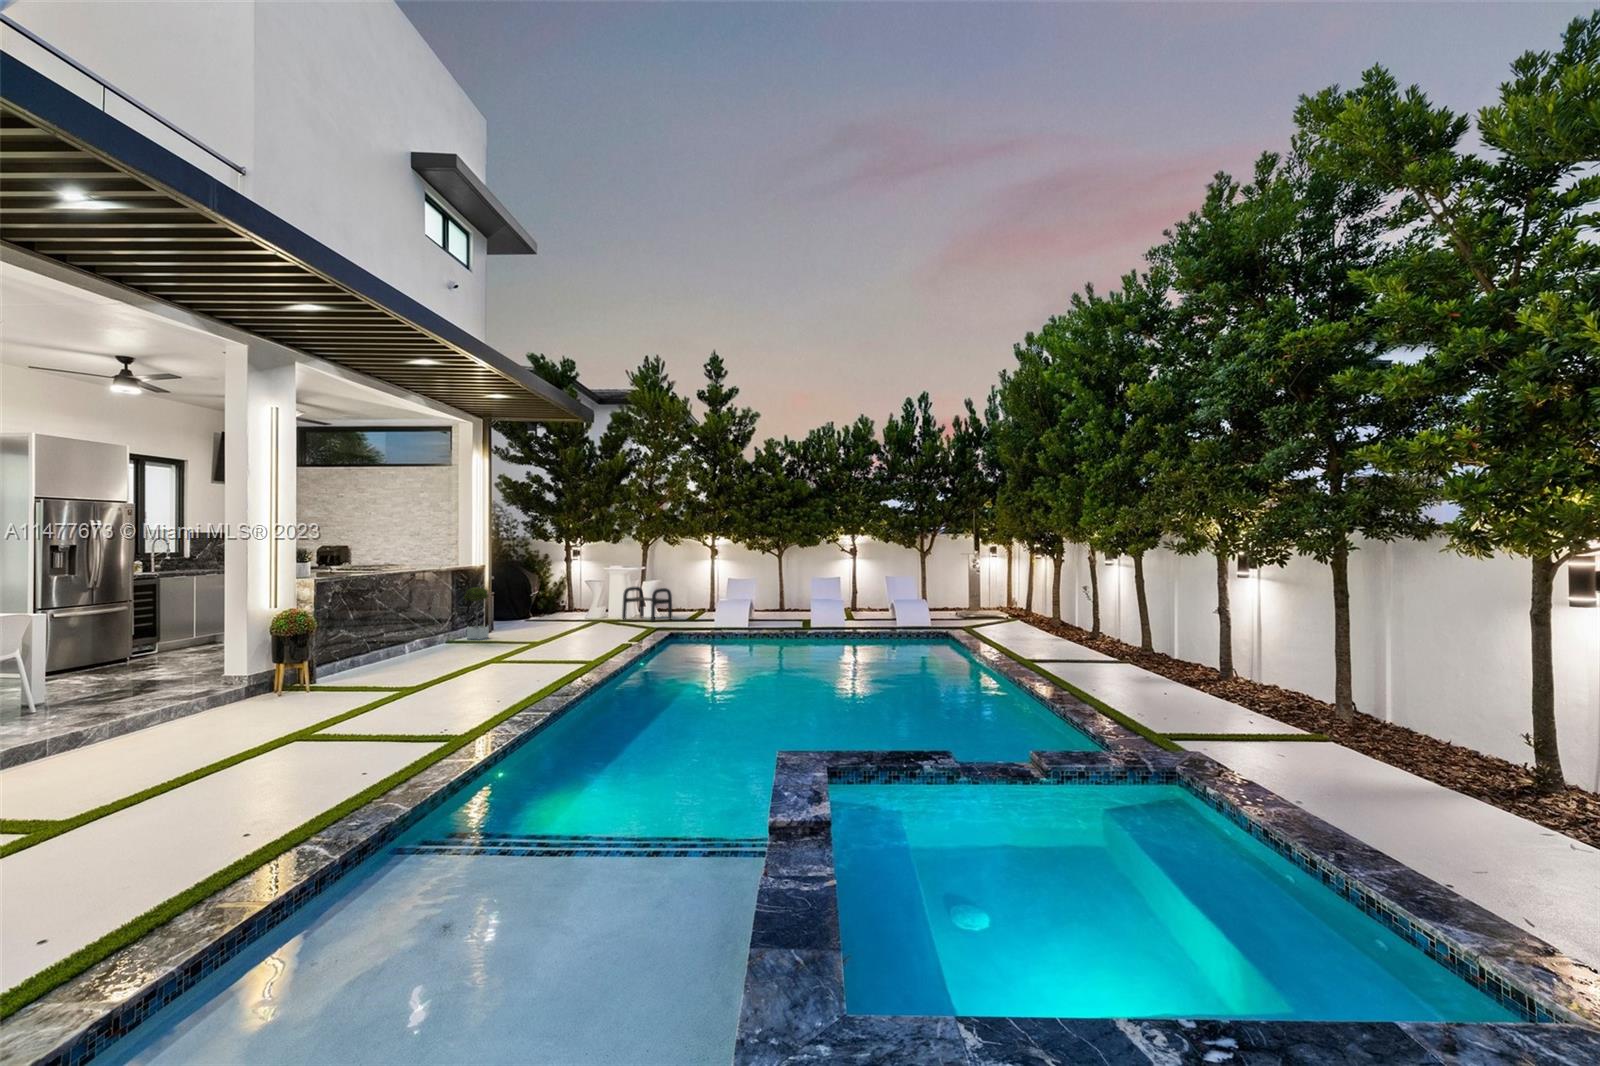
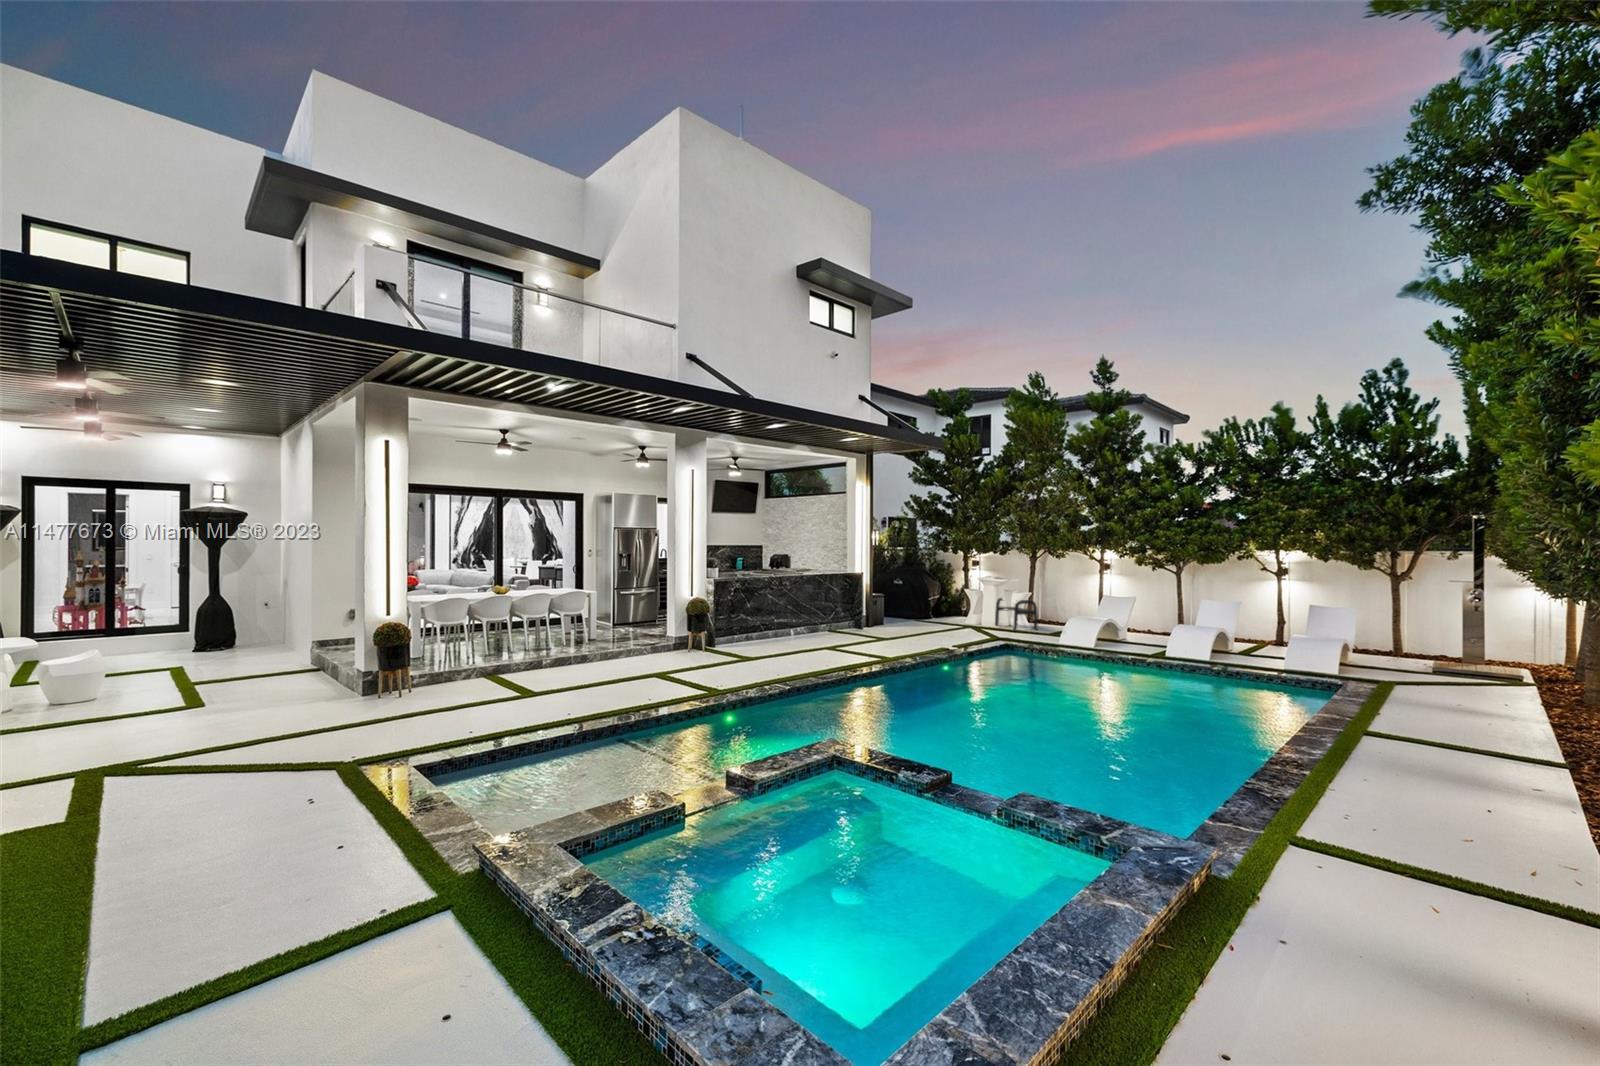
potted tree: present [464,587,489,639] -> none [847,590,865,630]

